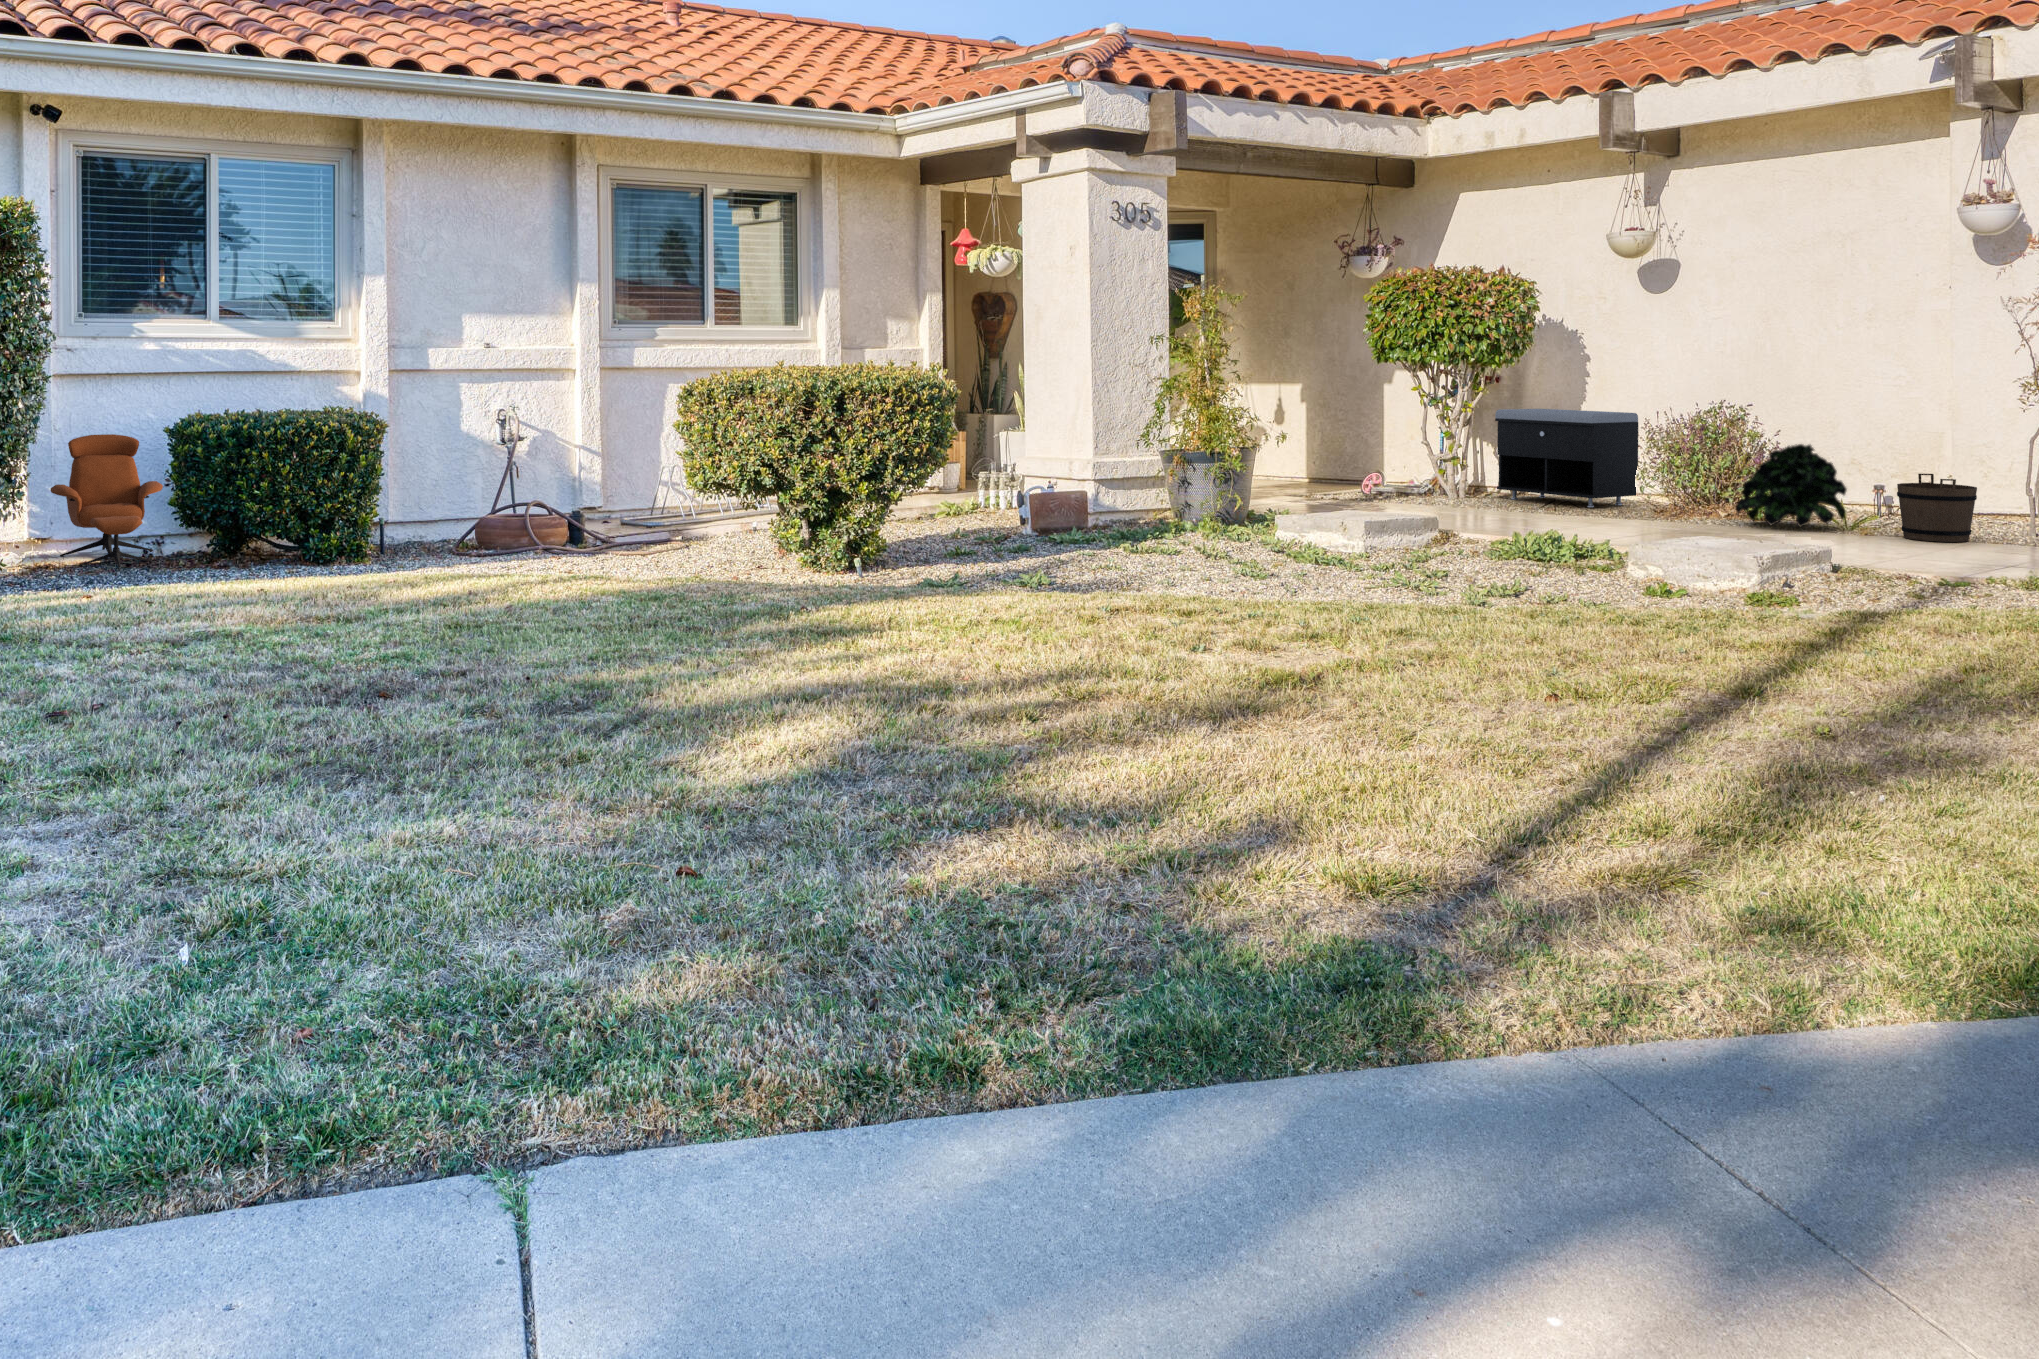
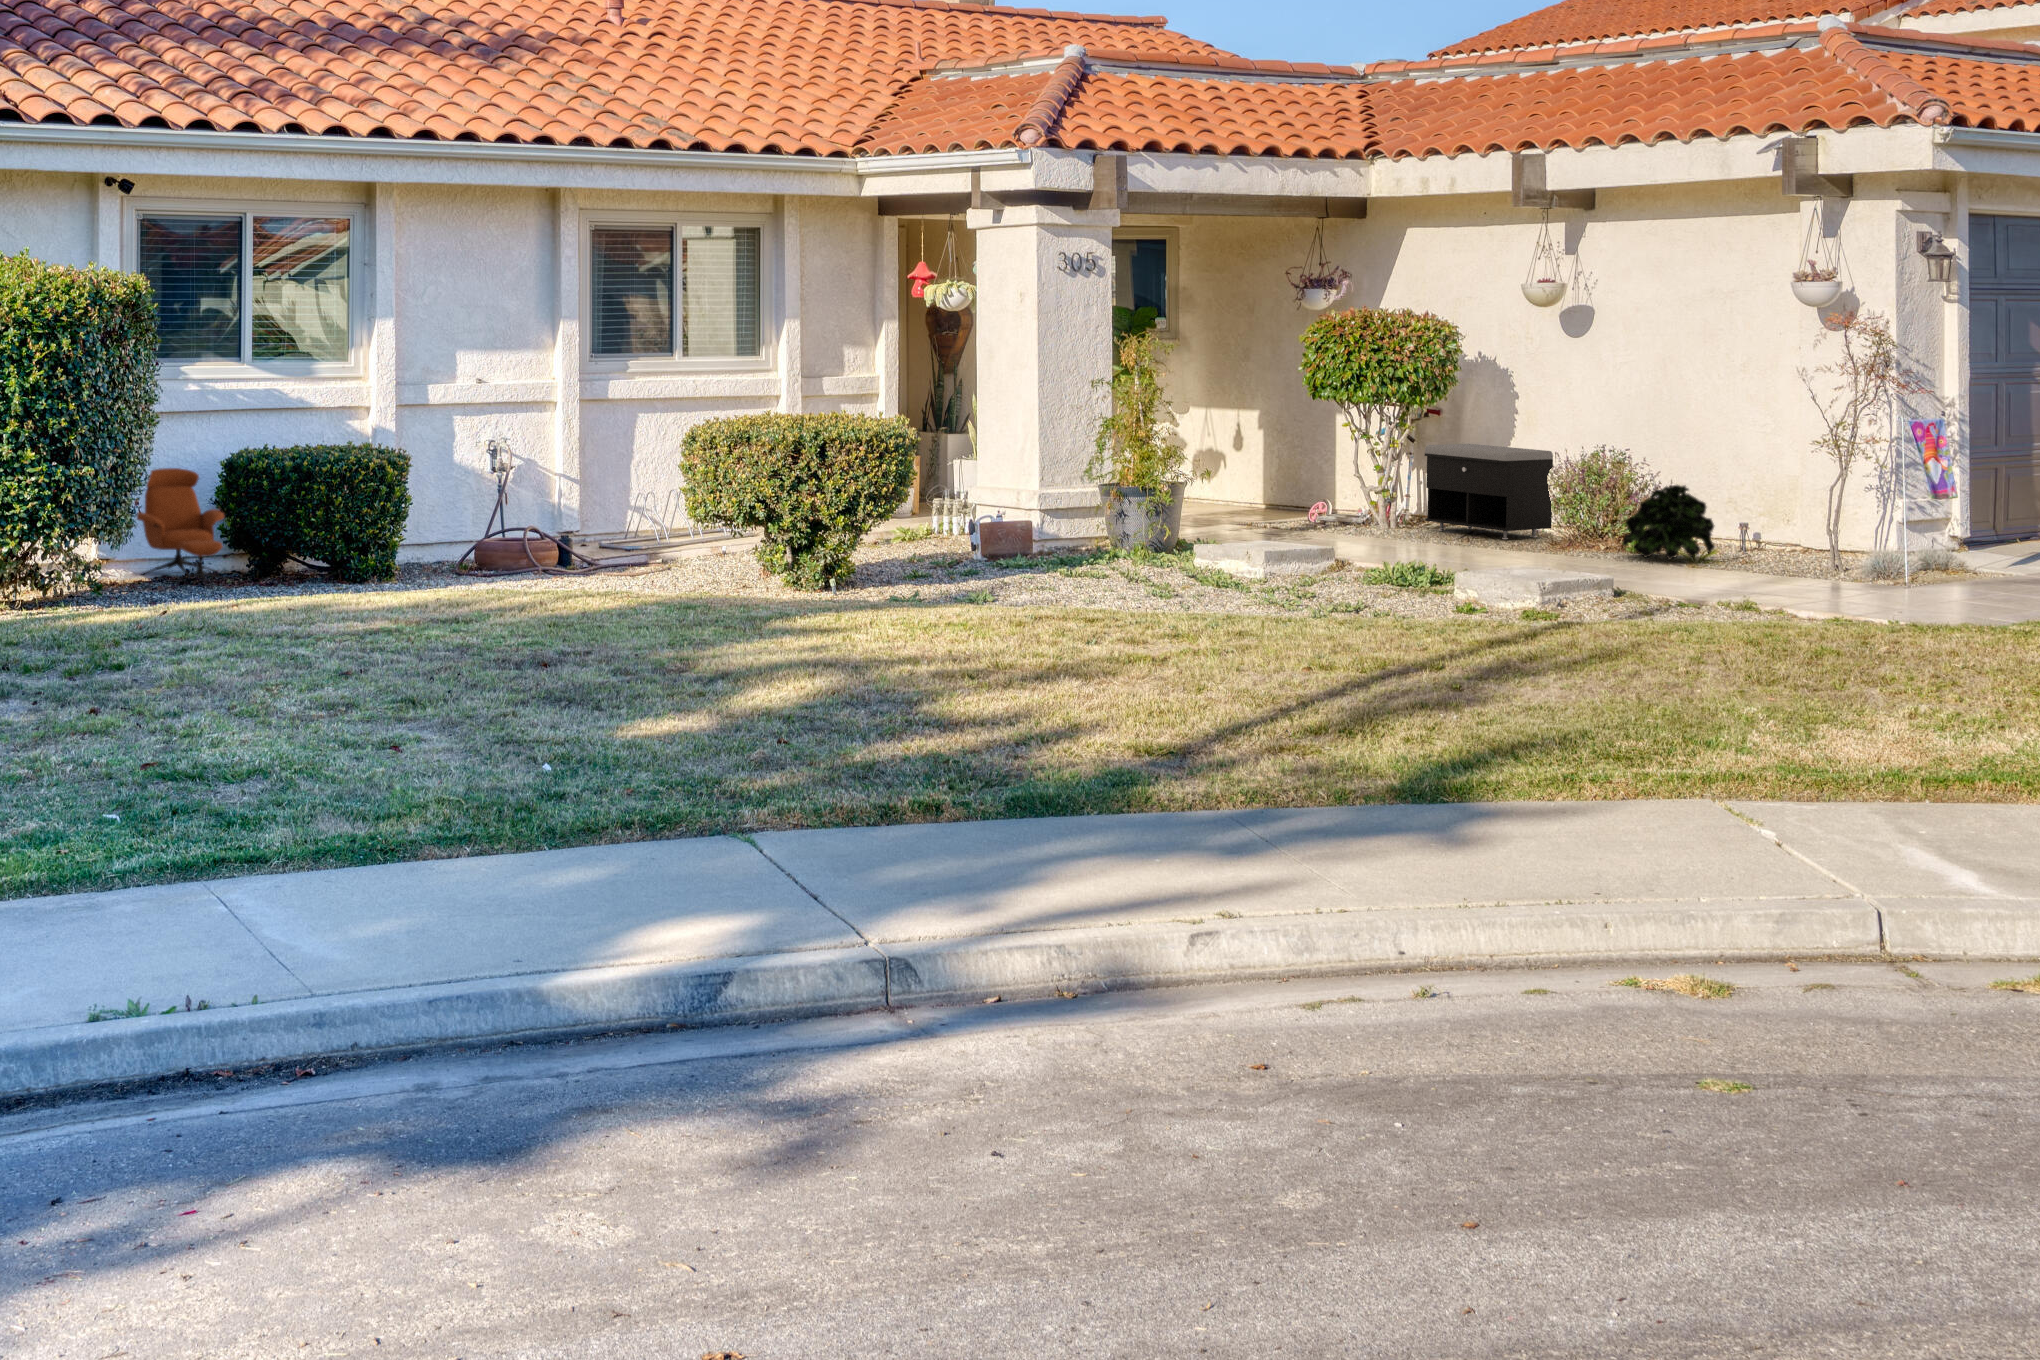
bucket: present [1897,474,1977,542] -> none [1749,513,1814,574]

